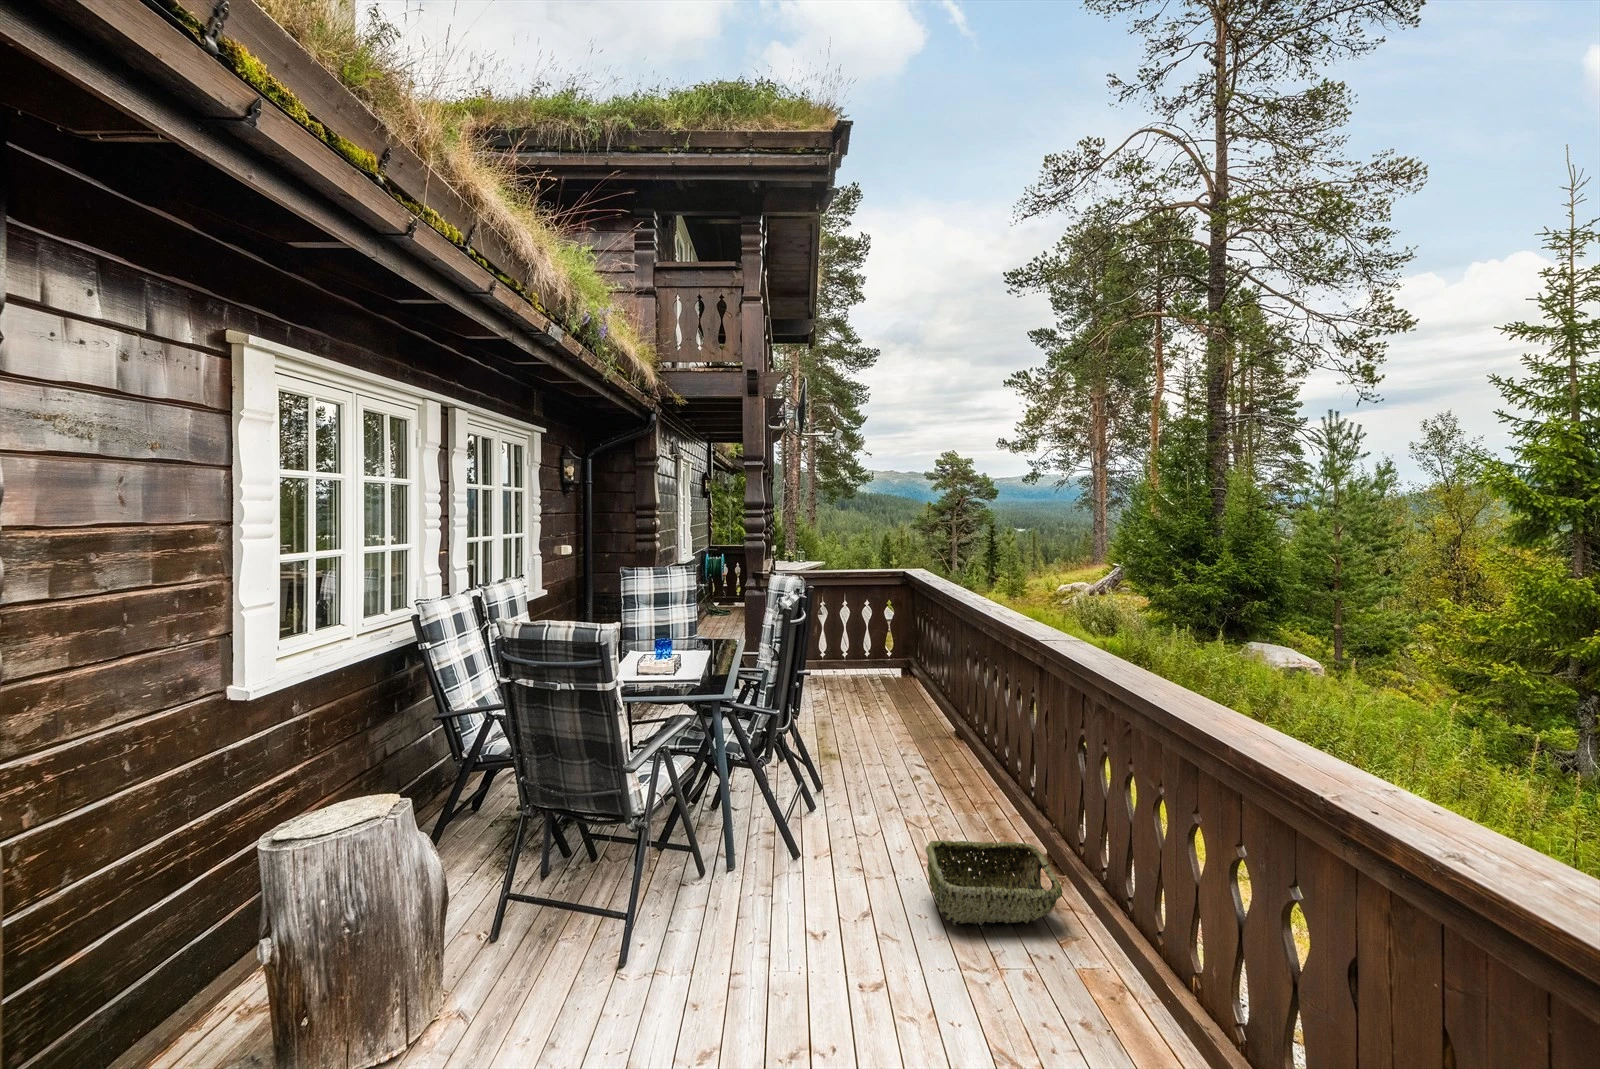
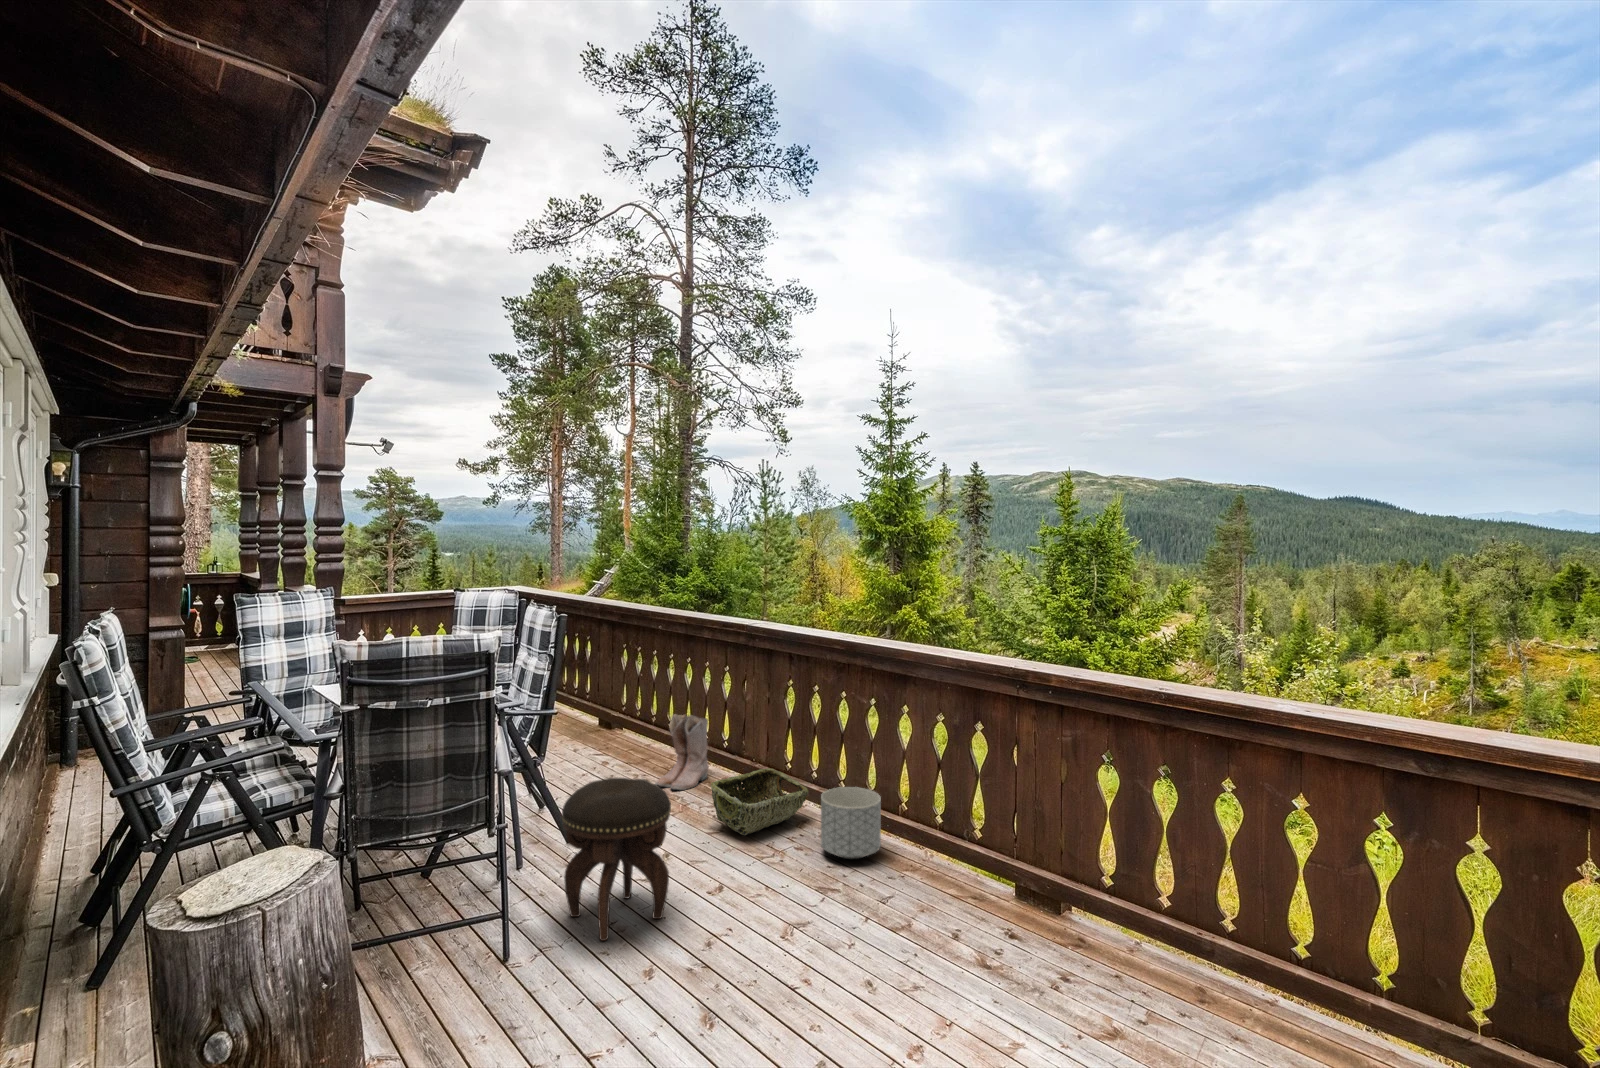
boots: none [929,742,1003,838] -> present [655,714,709,790]
footstool: none [662,804,784,988] -> present [562,778,671,941]
planter: none [1018,904,1115,1027] -> present [821,787,881,859]

